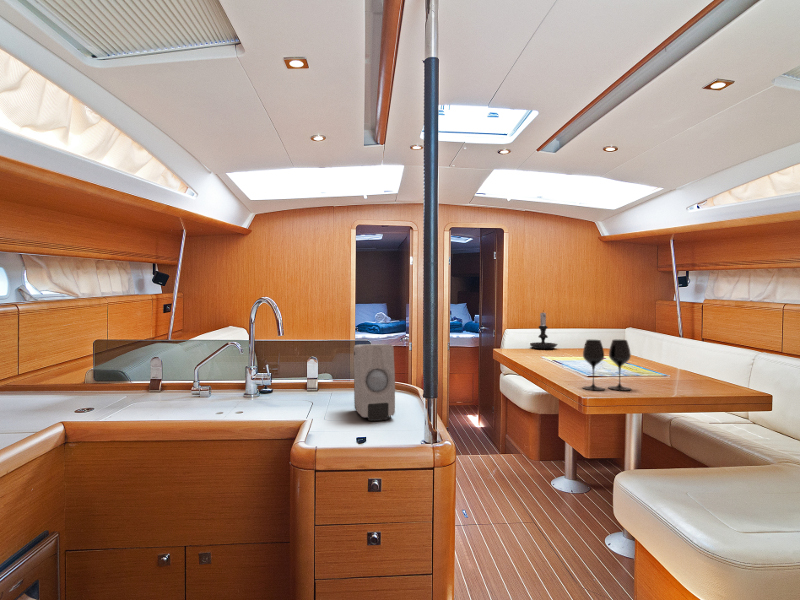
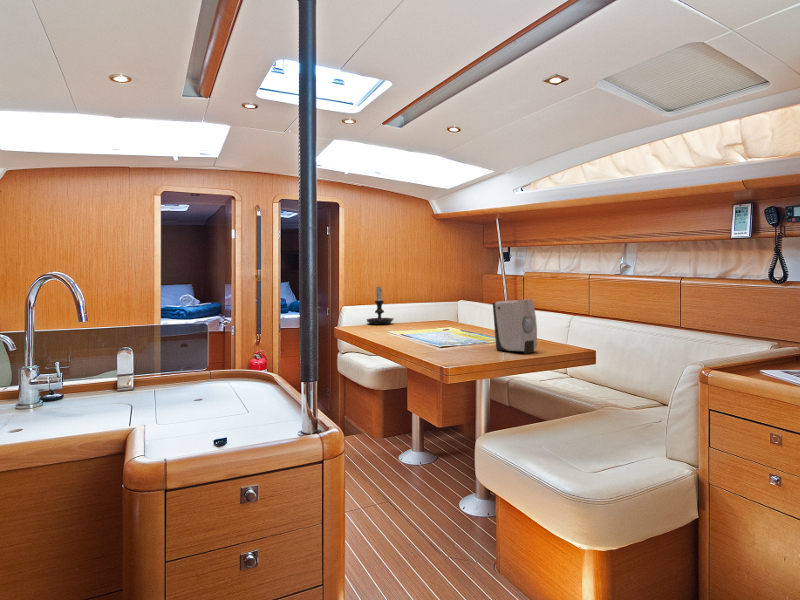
wine glass: present [583,340,631,390] -> none [437,307,481,359]
soap dispenser: present [354,344,395,421] -> present [493,299,537,353]

